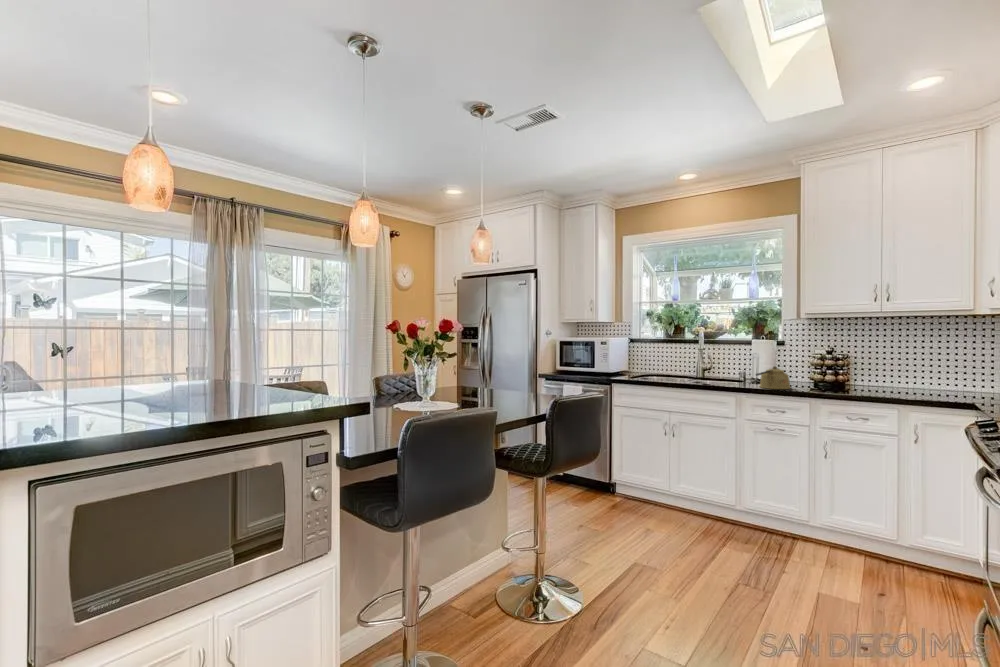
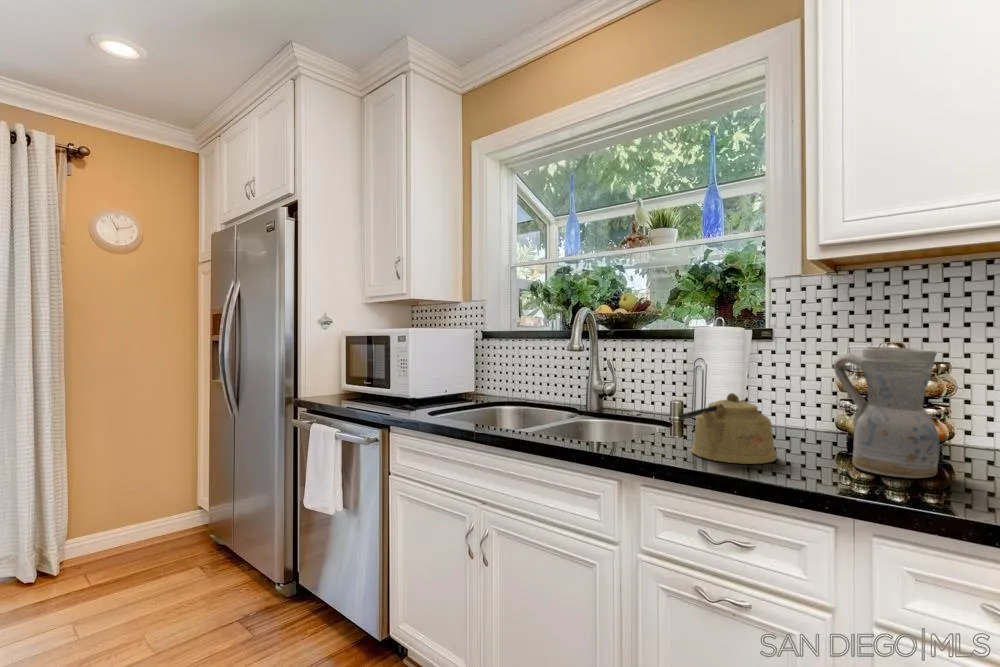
ceramic pitcher: none [810,350,842,391] -> present [834,347,940,478]

